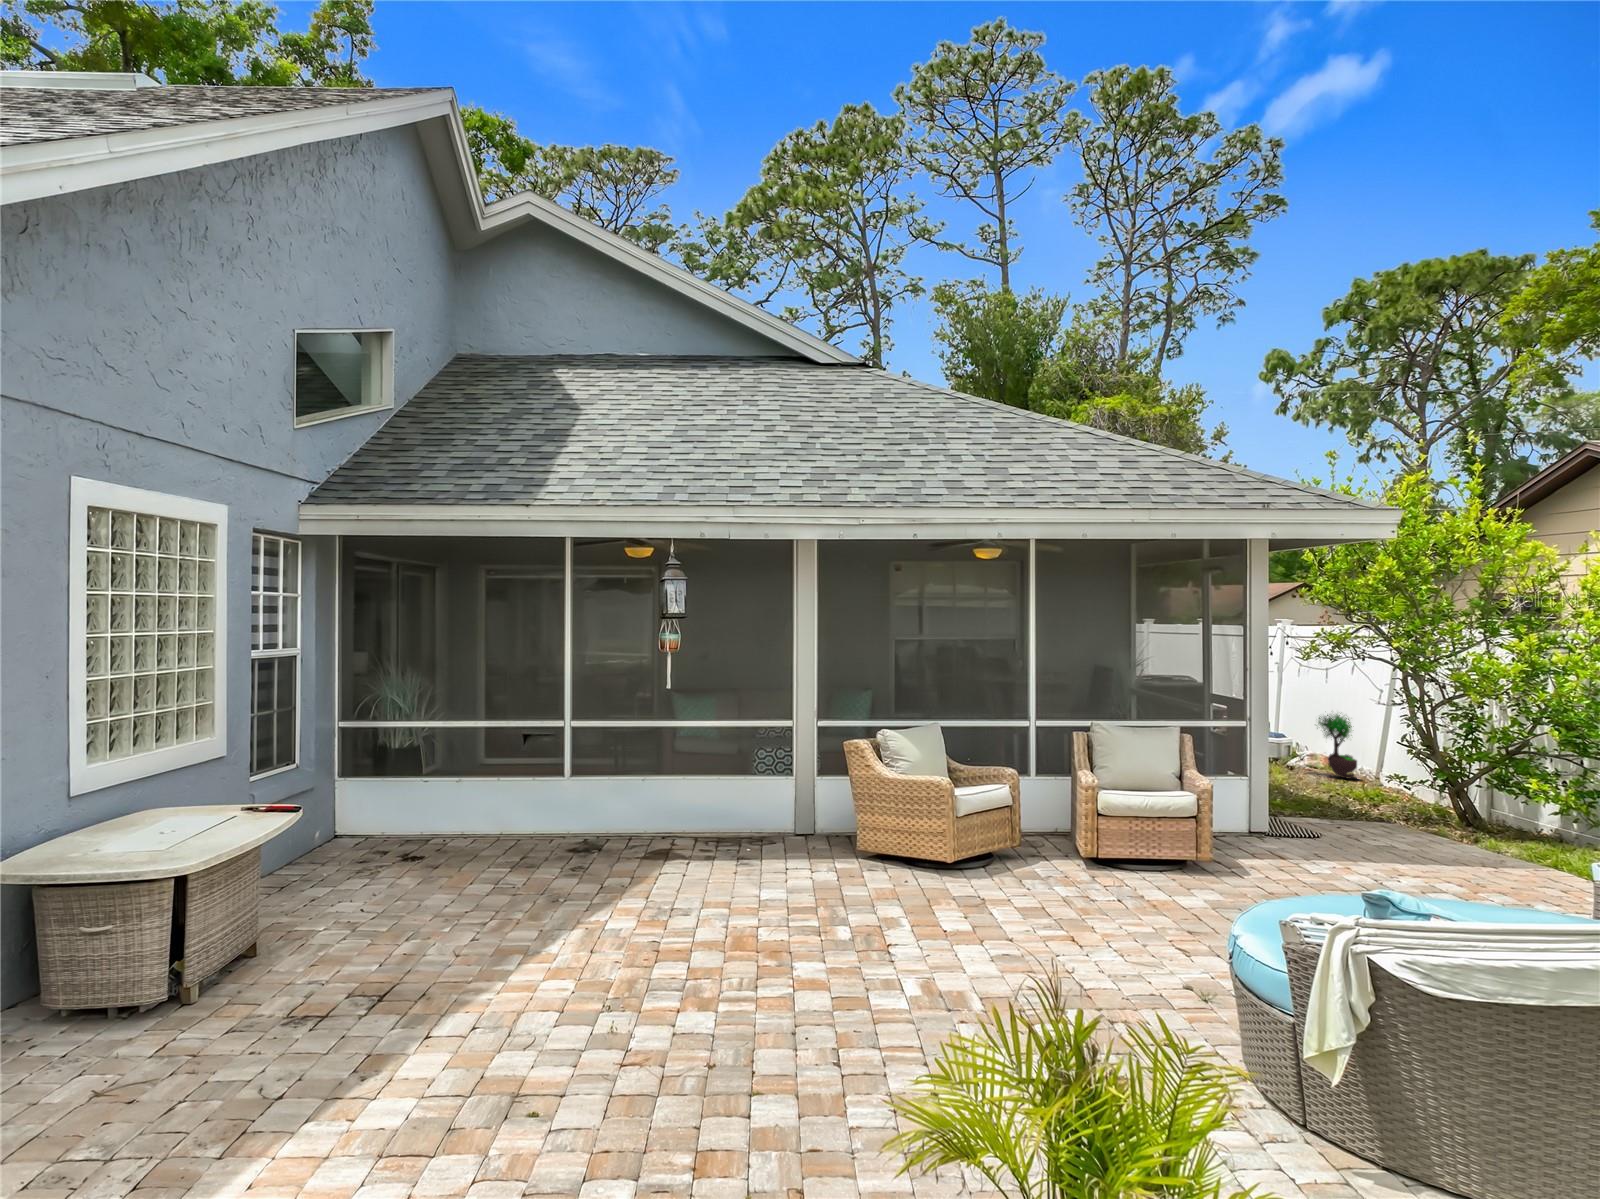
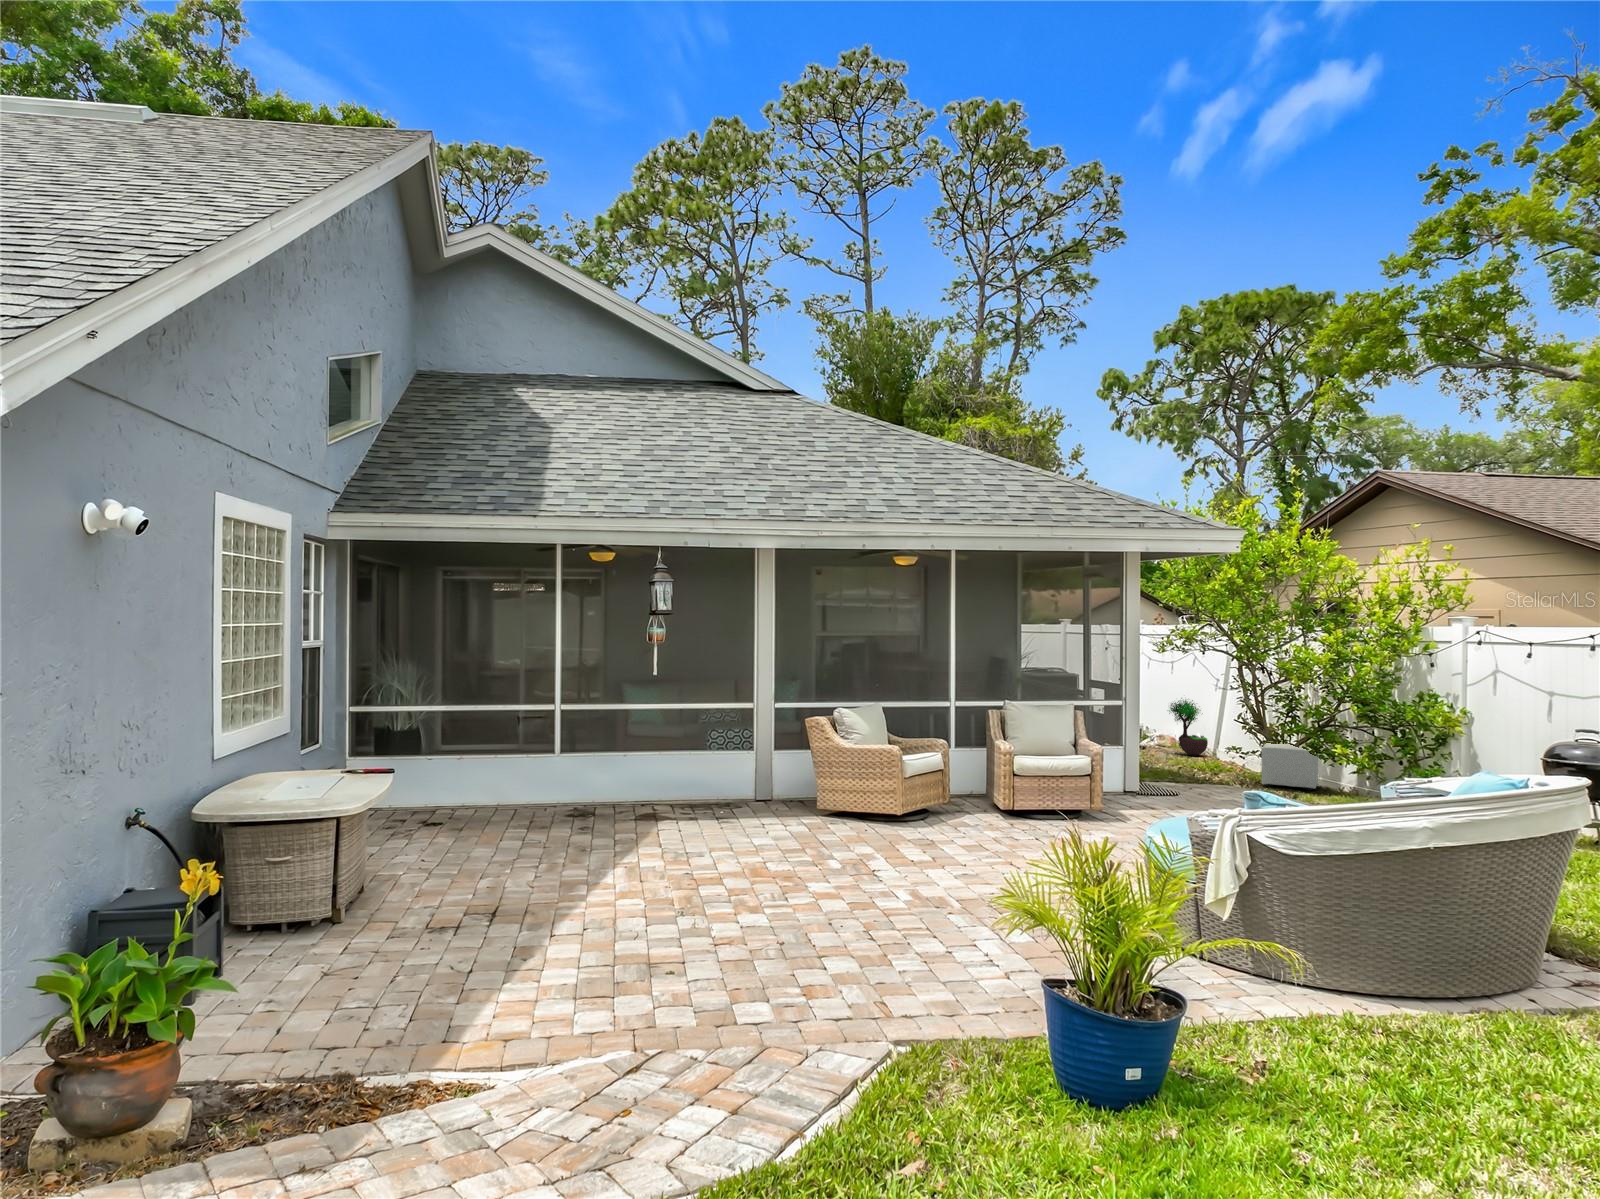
ottoman: none [1429,771,1507,835] -> present [1262,743,1318,791]

